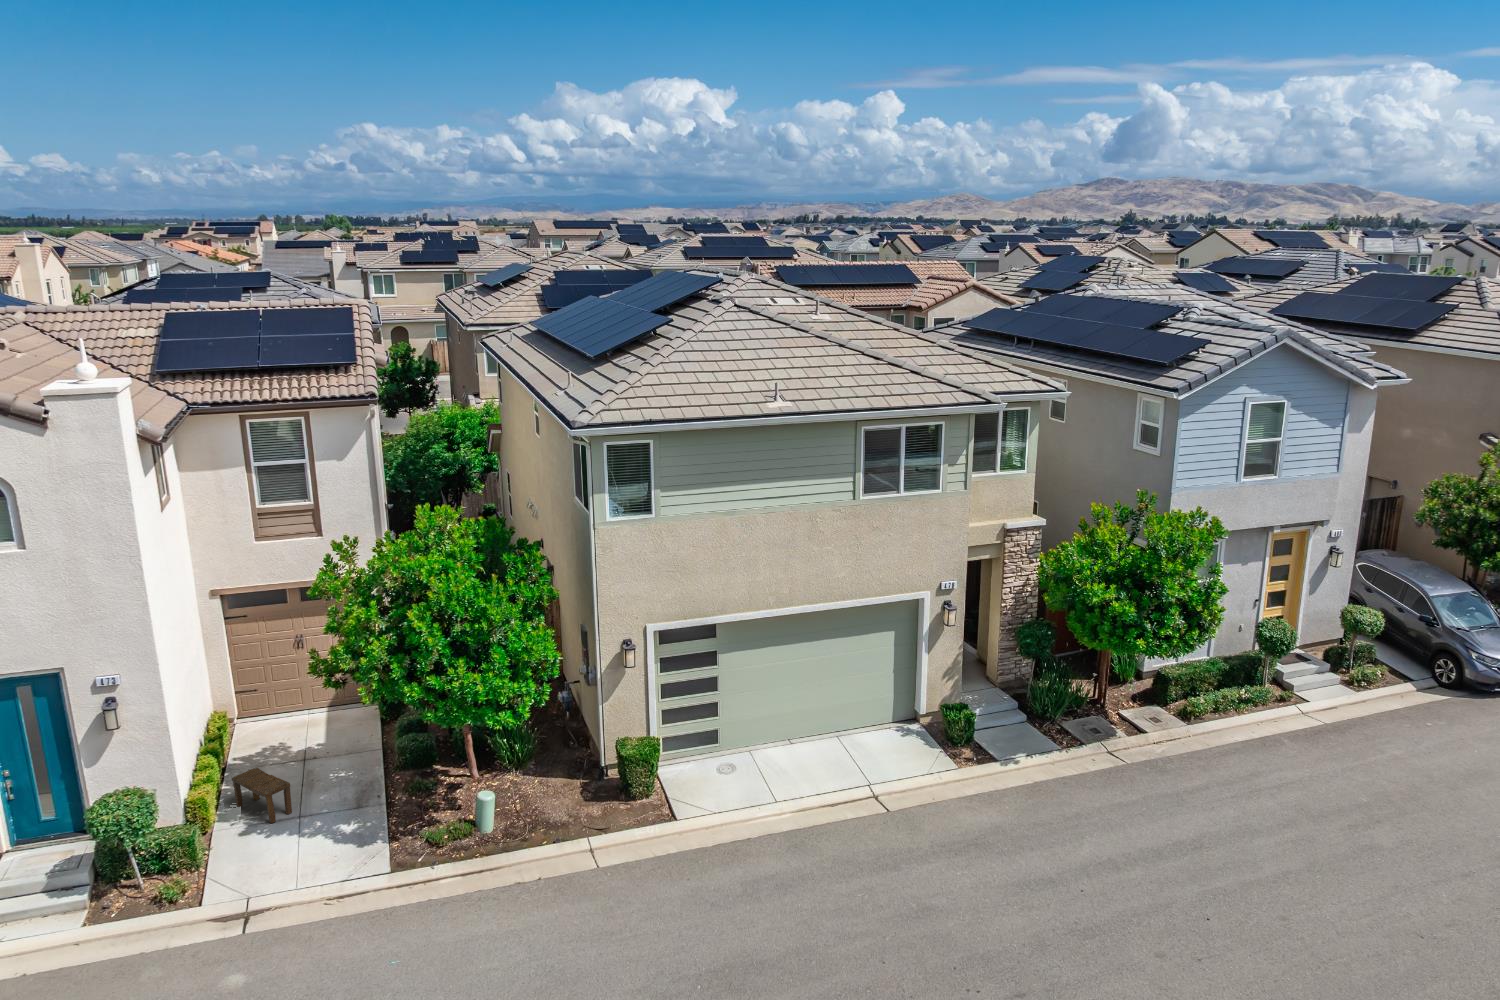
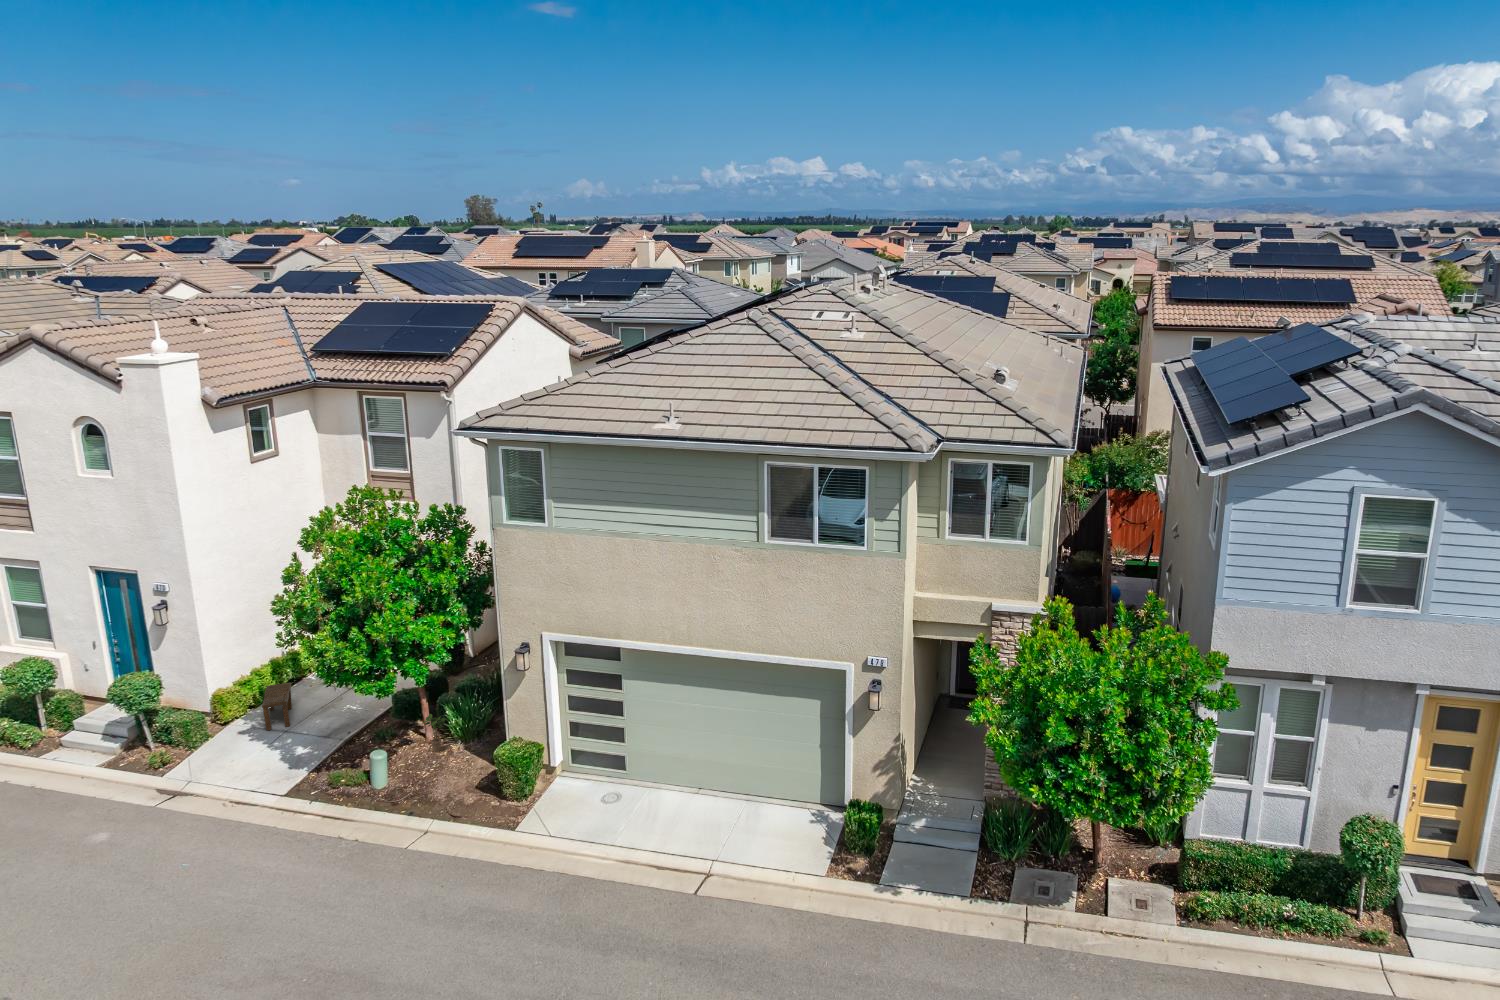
potted plant: none [485,745,513,786] -> present [424,714,447,752]

